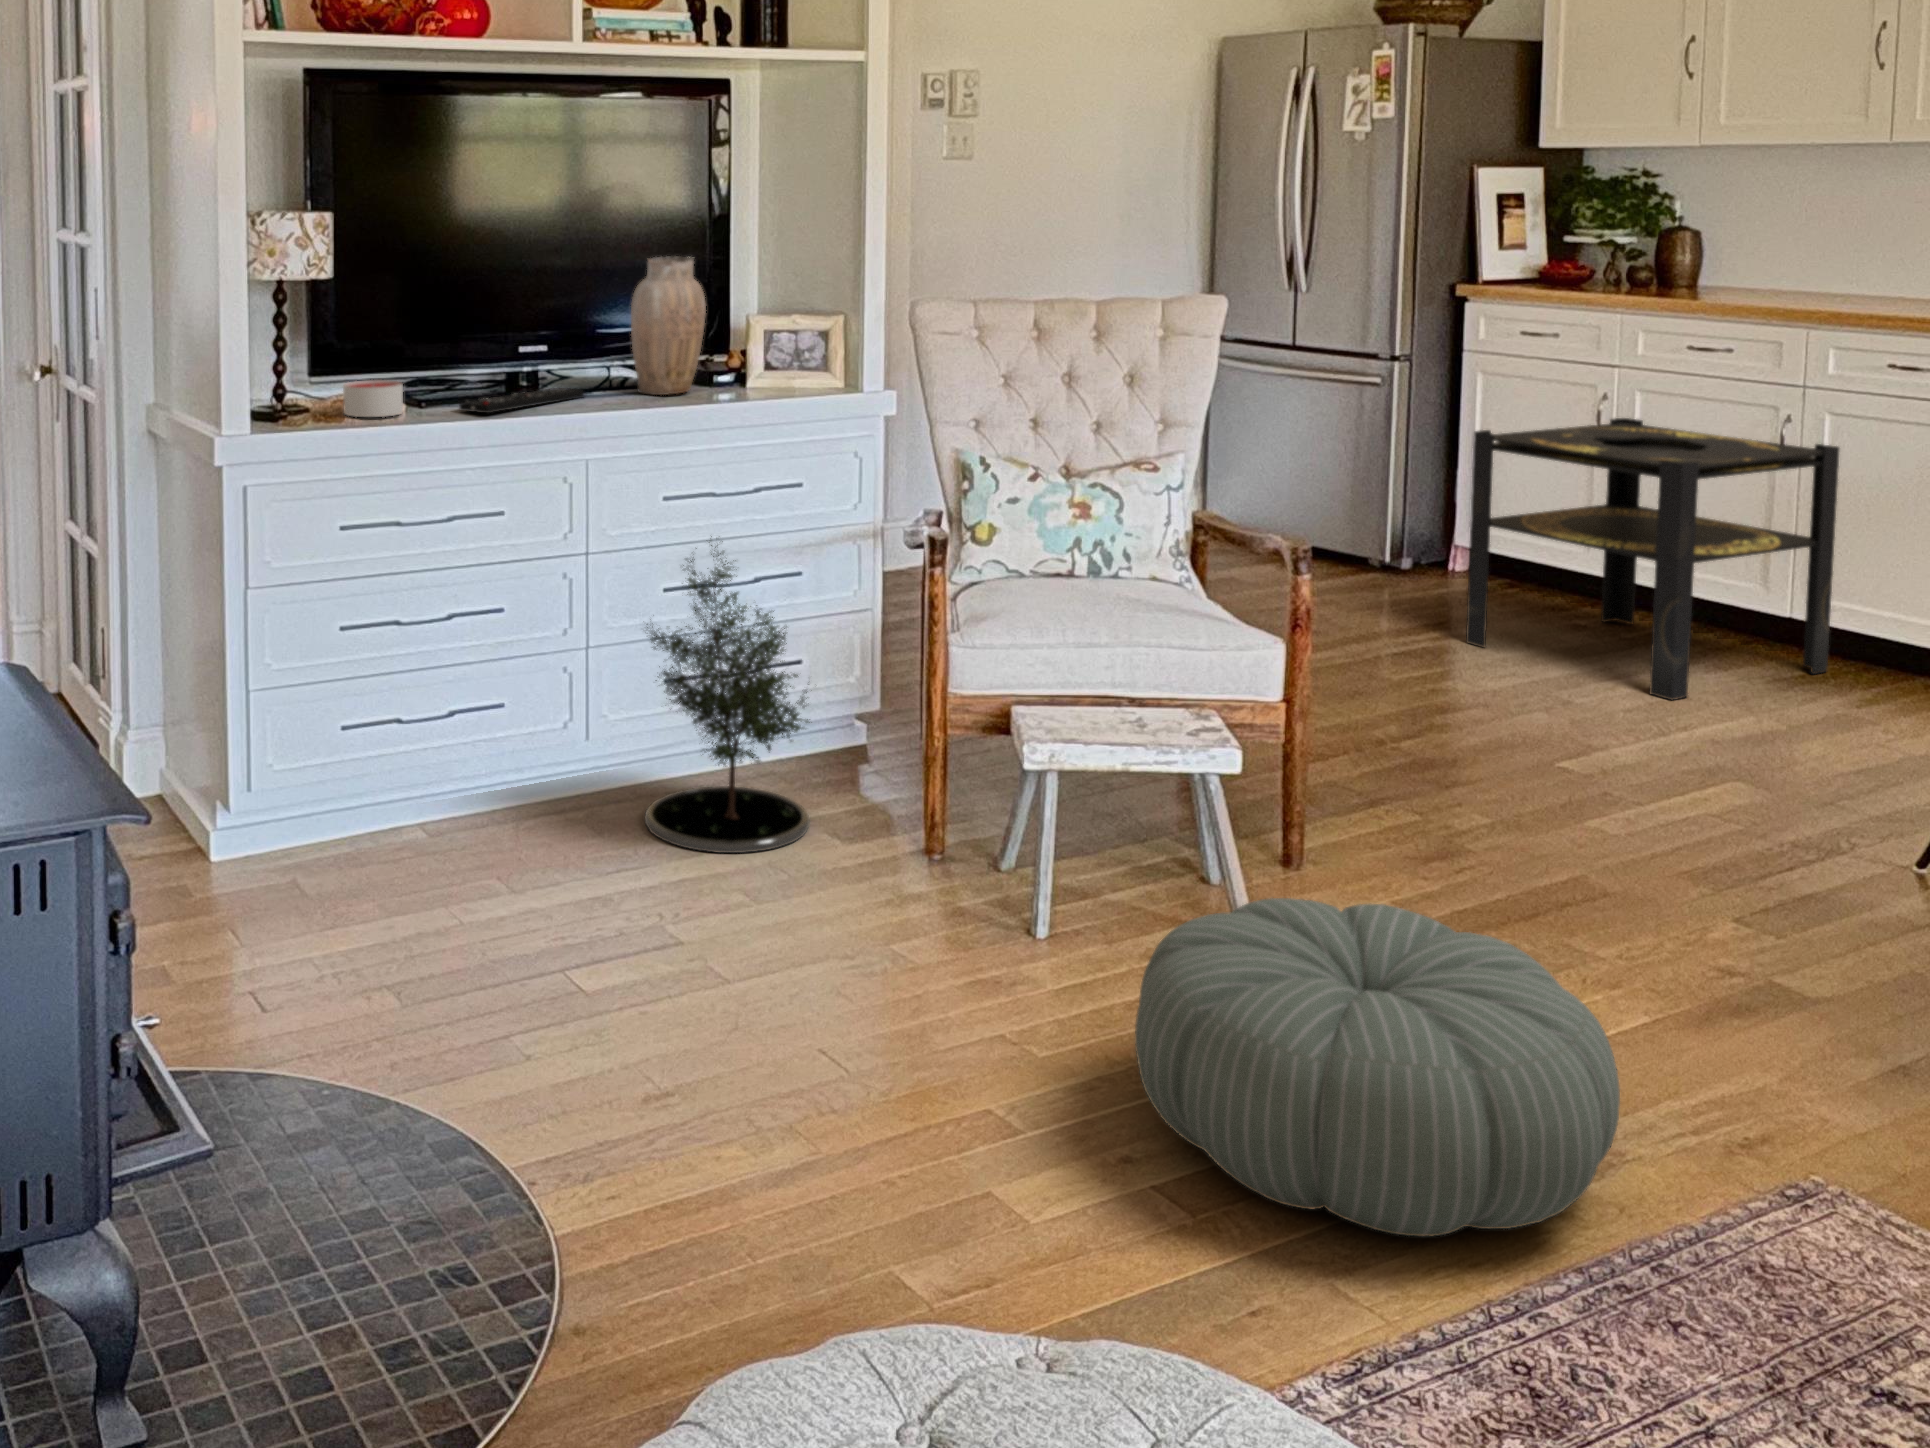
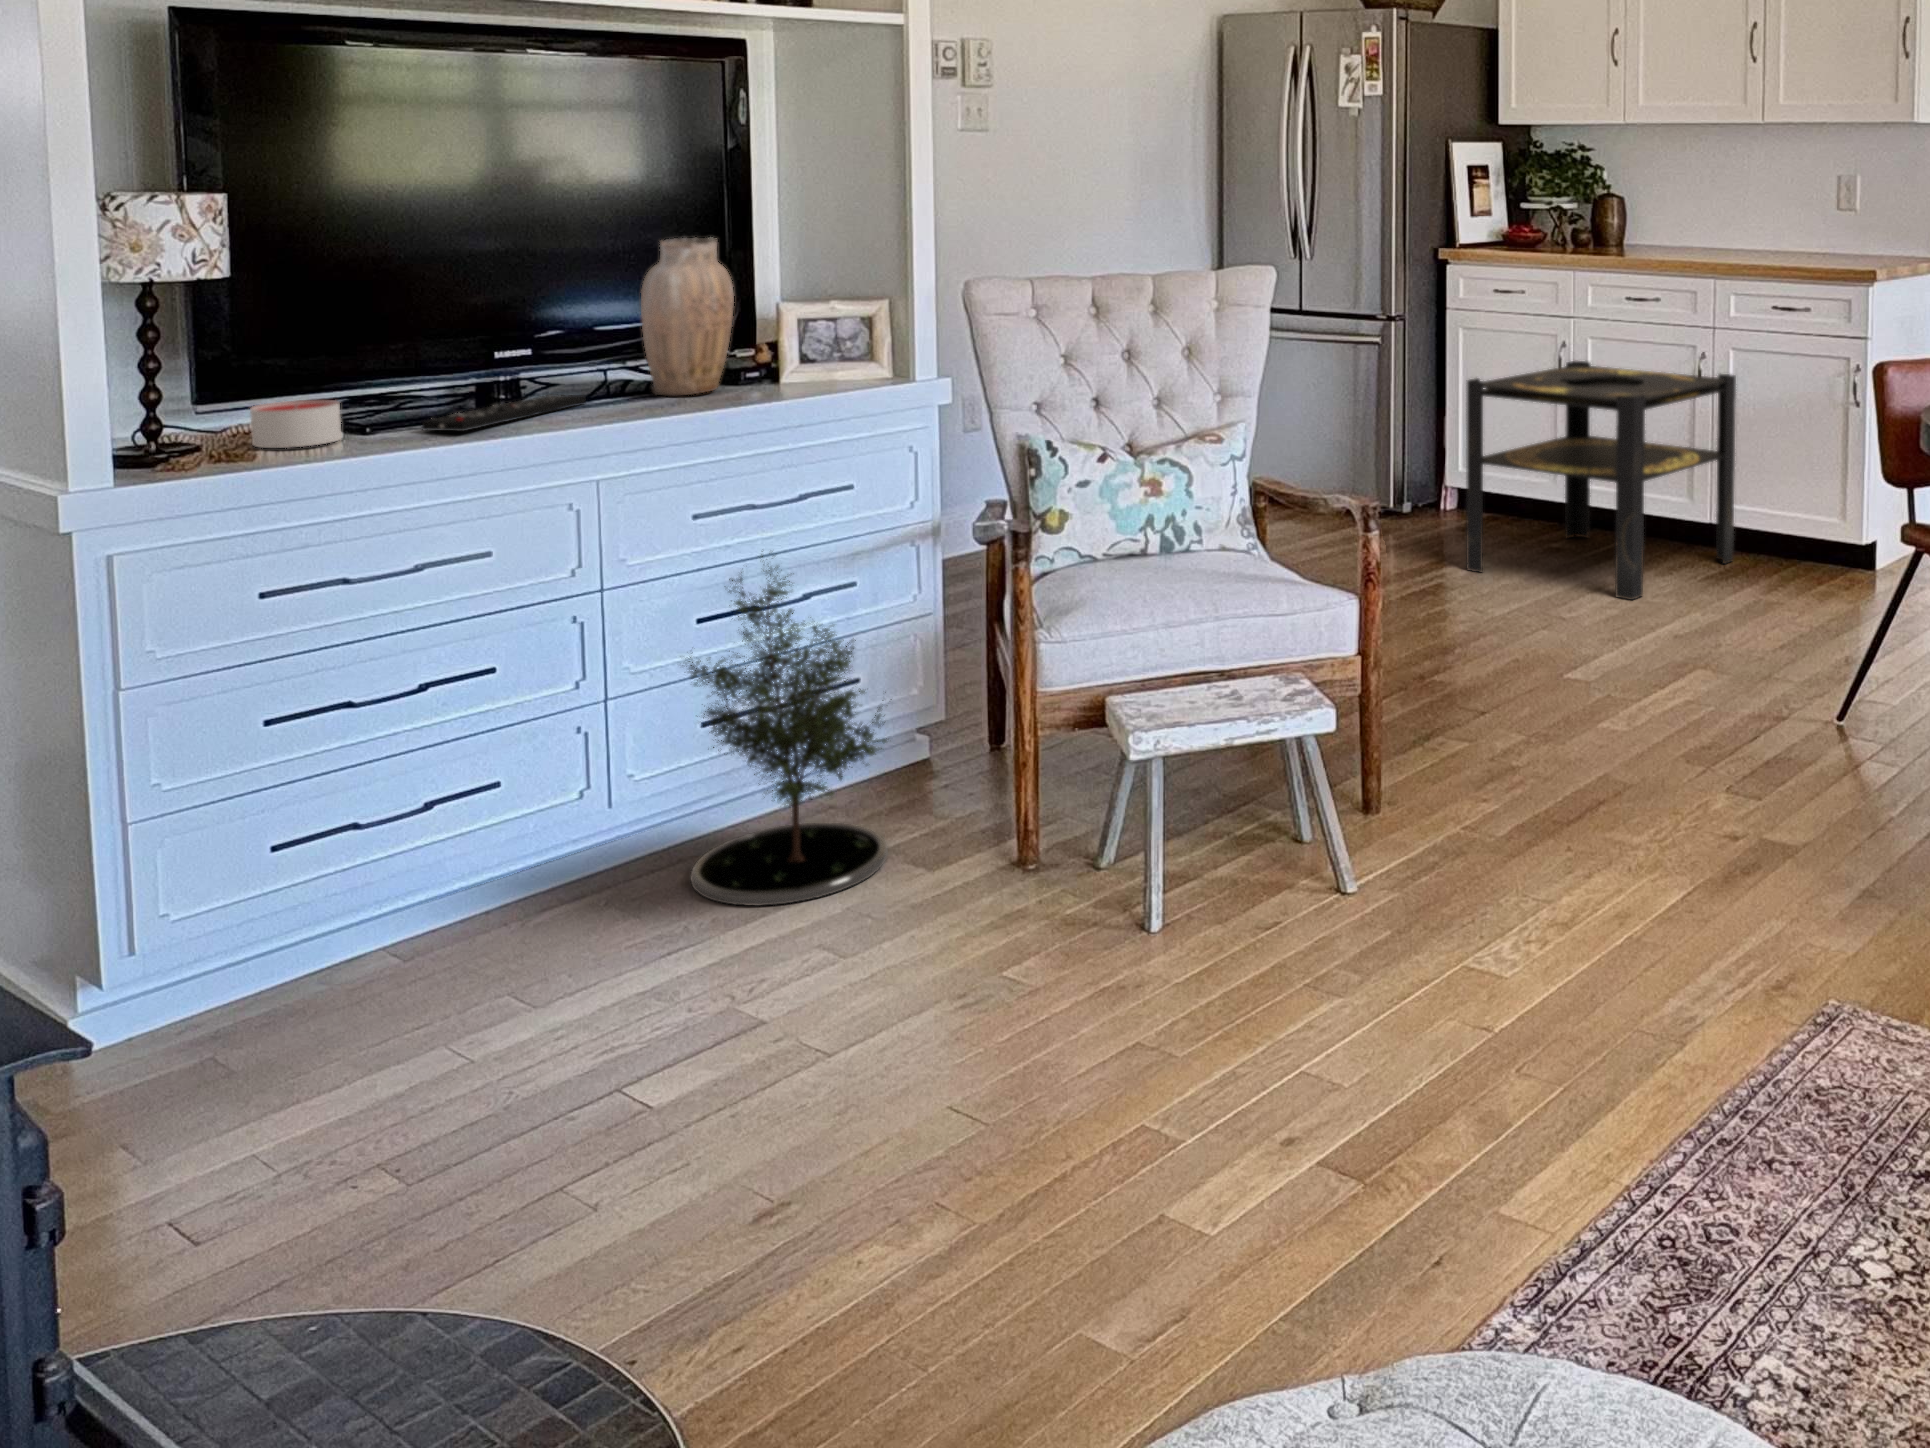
pouf: present [1135,898,1620,1236] -> none [1281,832,1701,1146]

